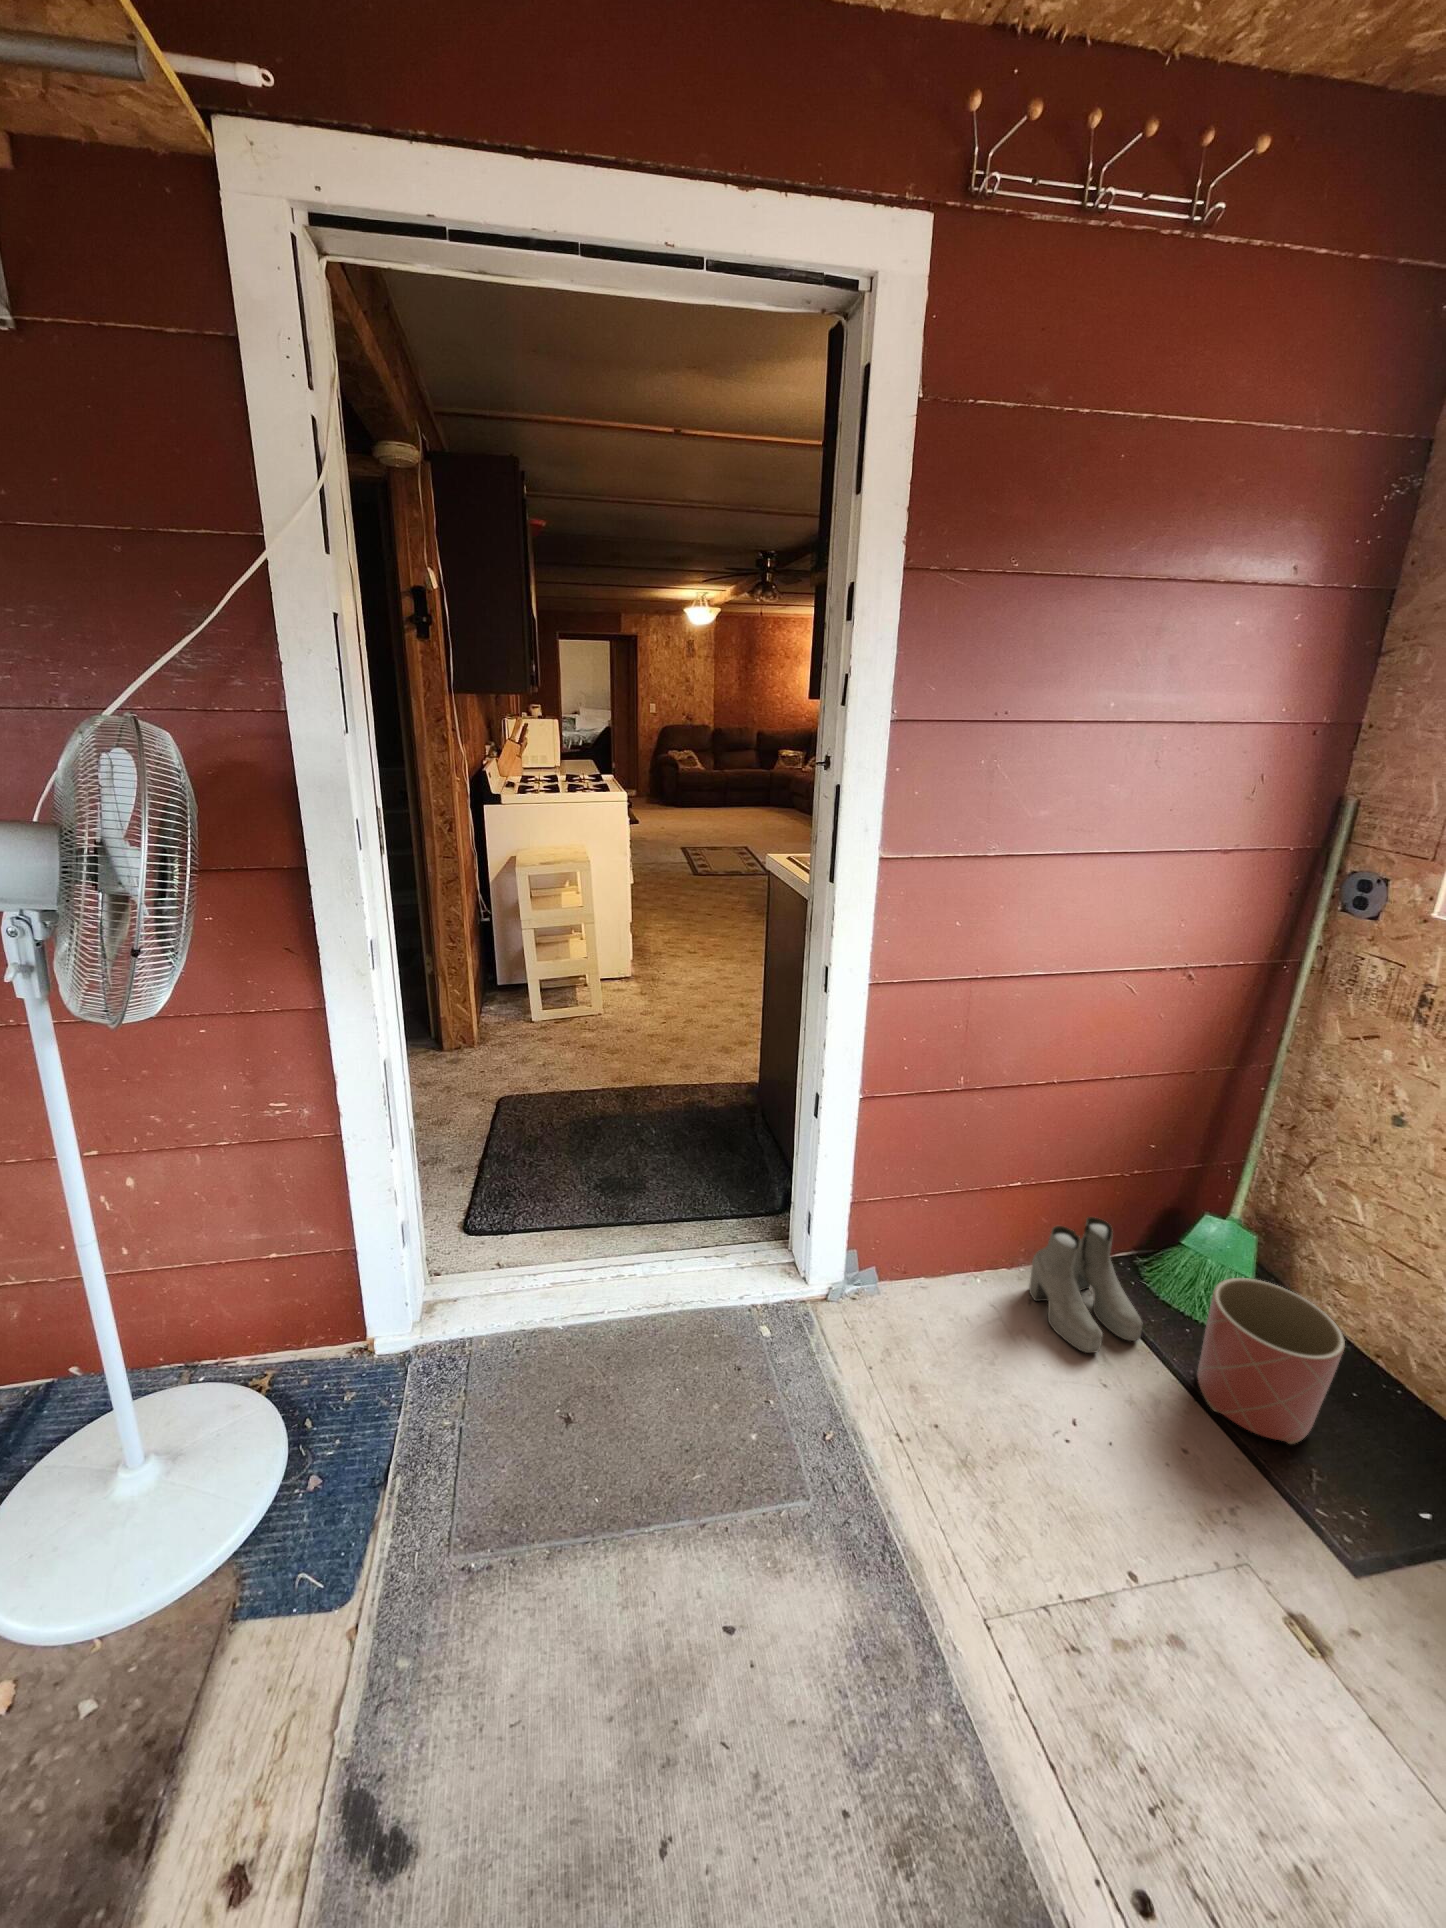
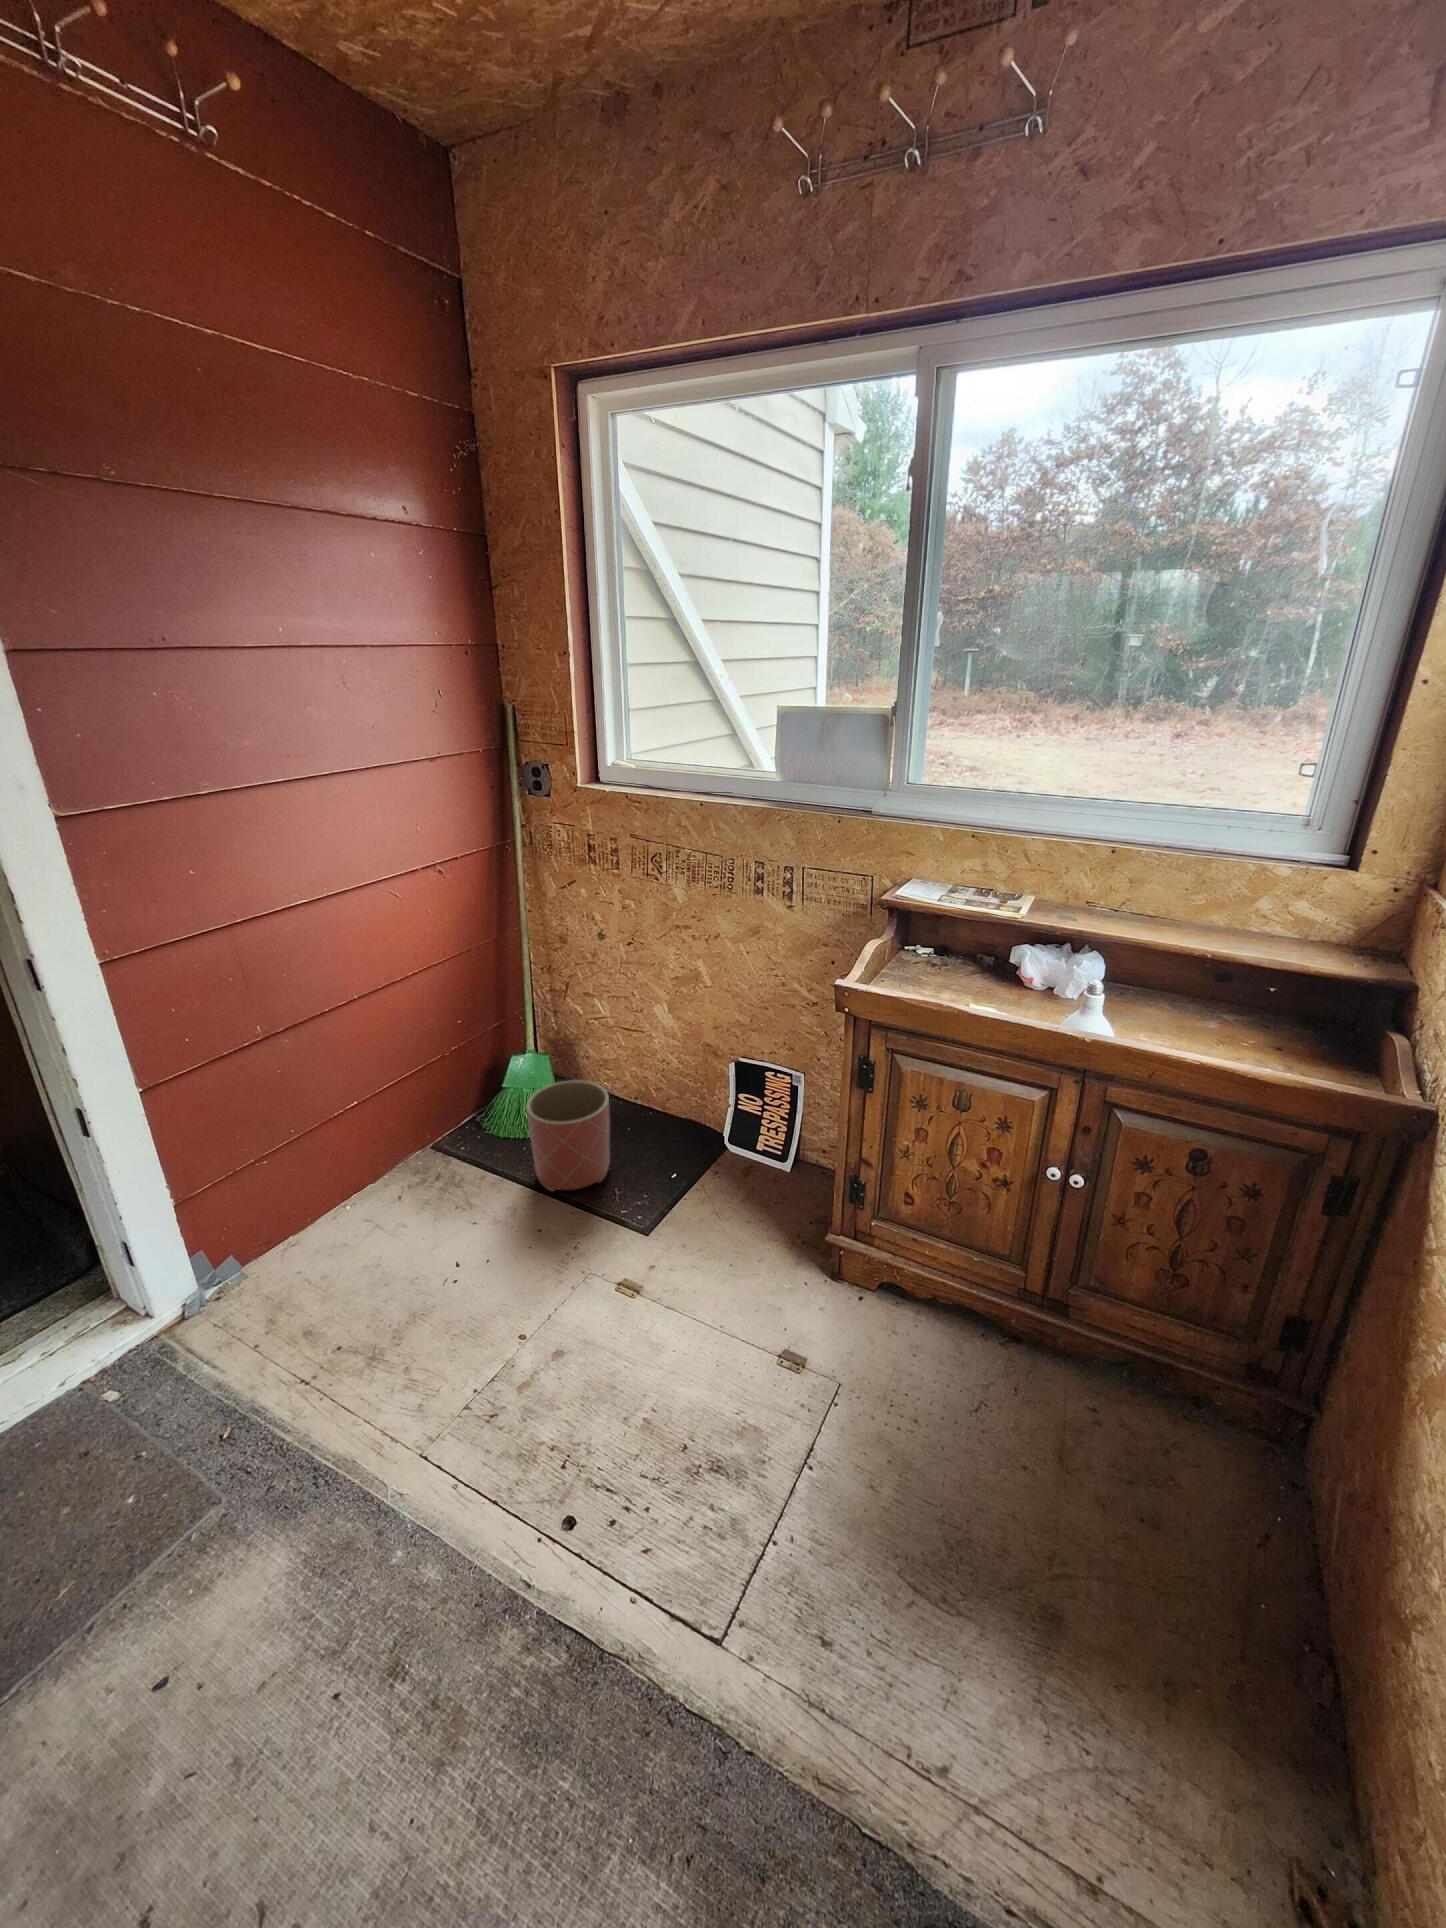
boots: present [1029,1217,1142,1353] -> none [391,1097,492,1209]

